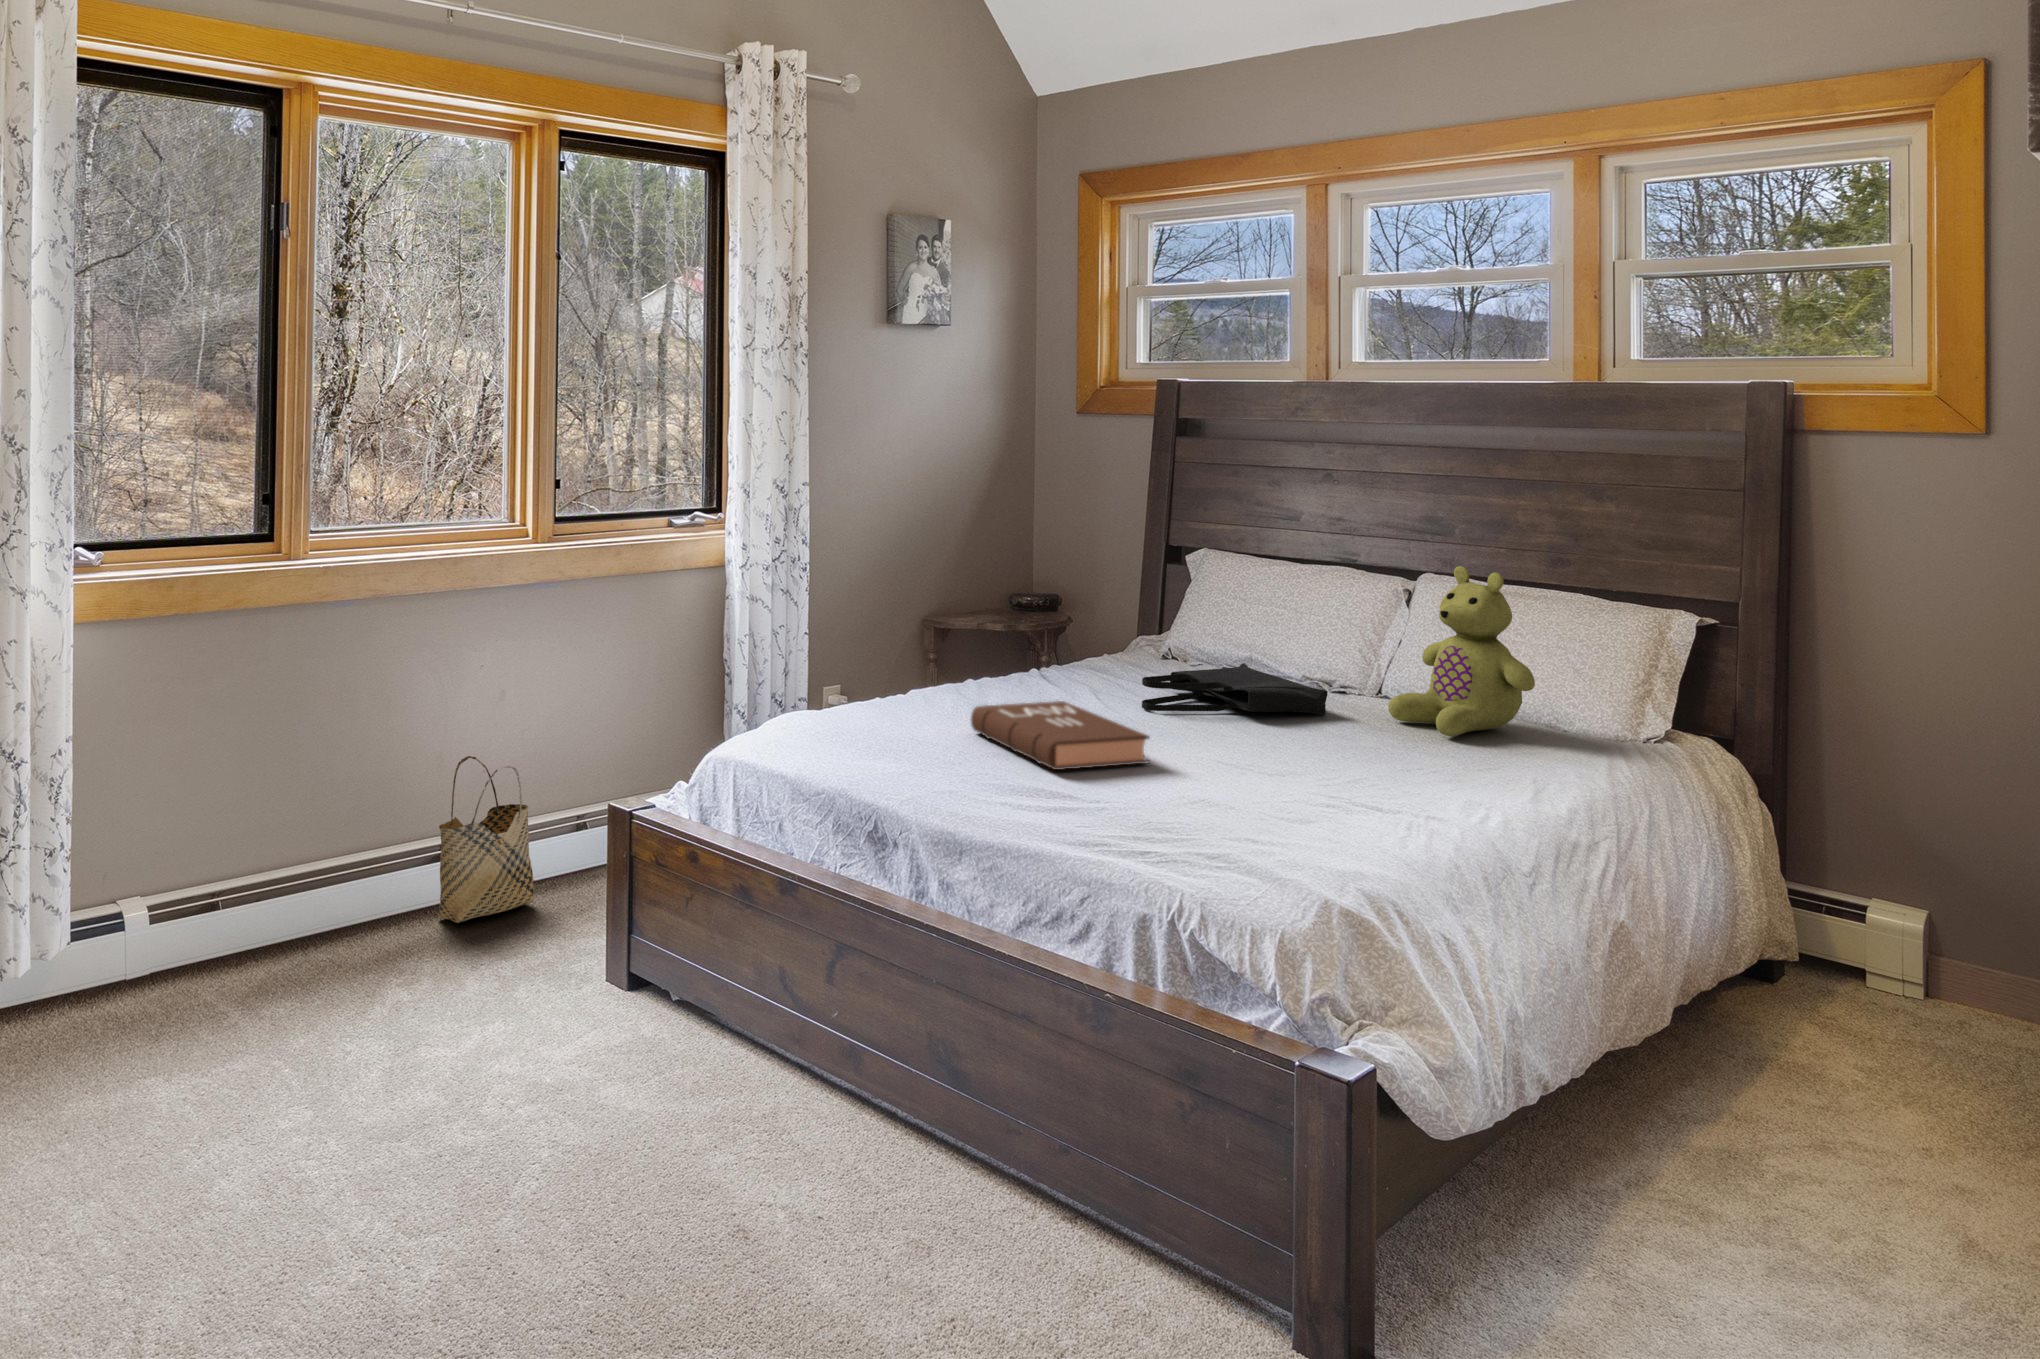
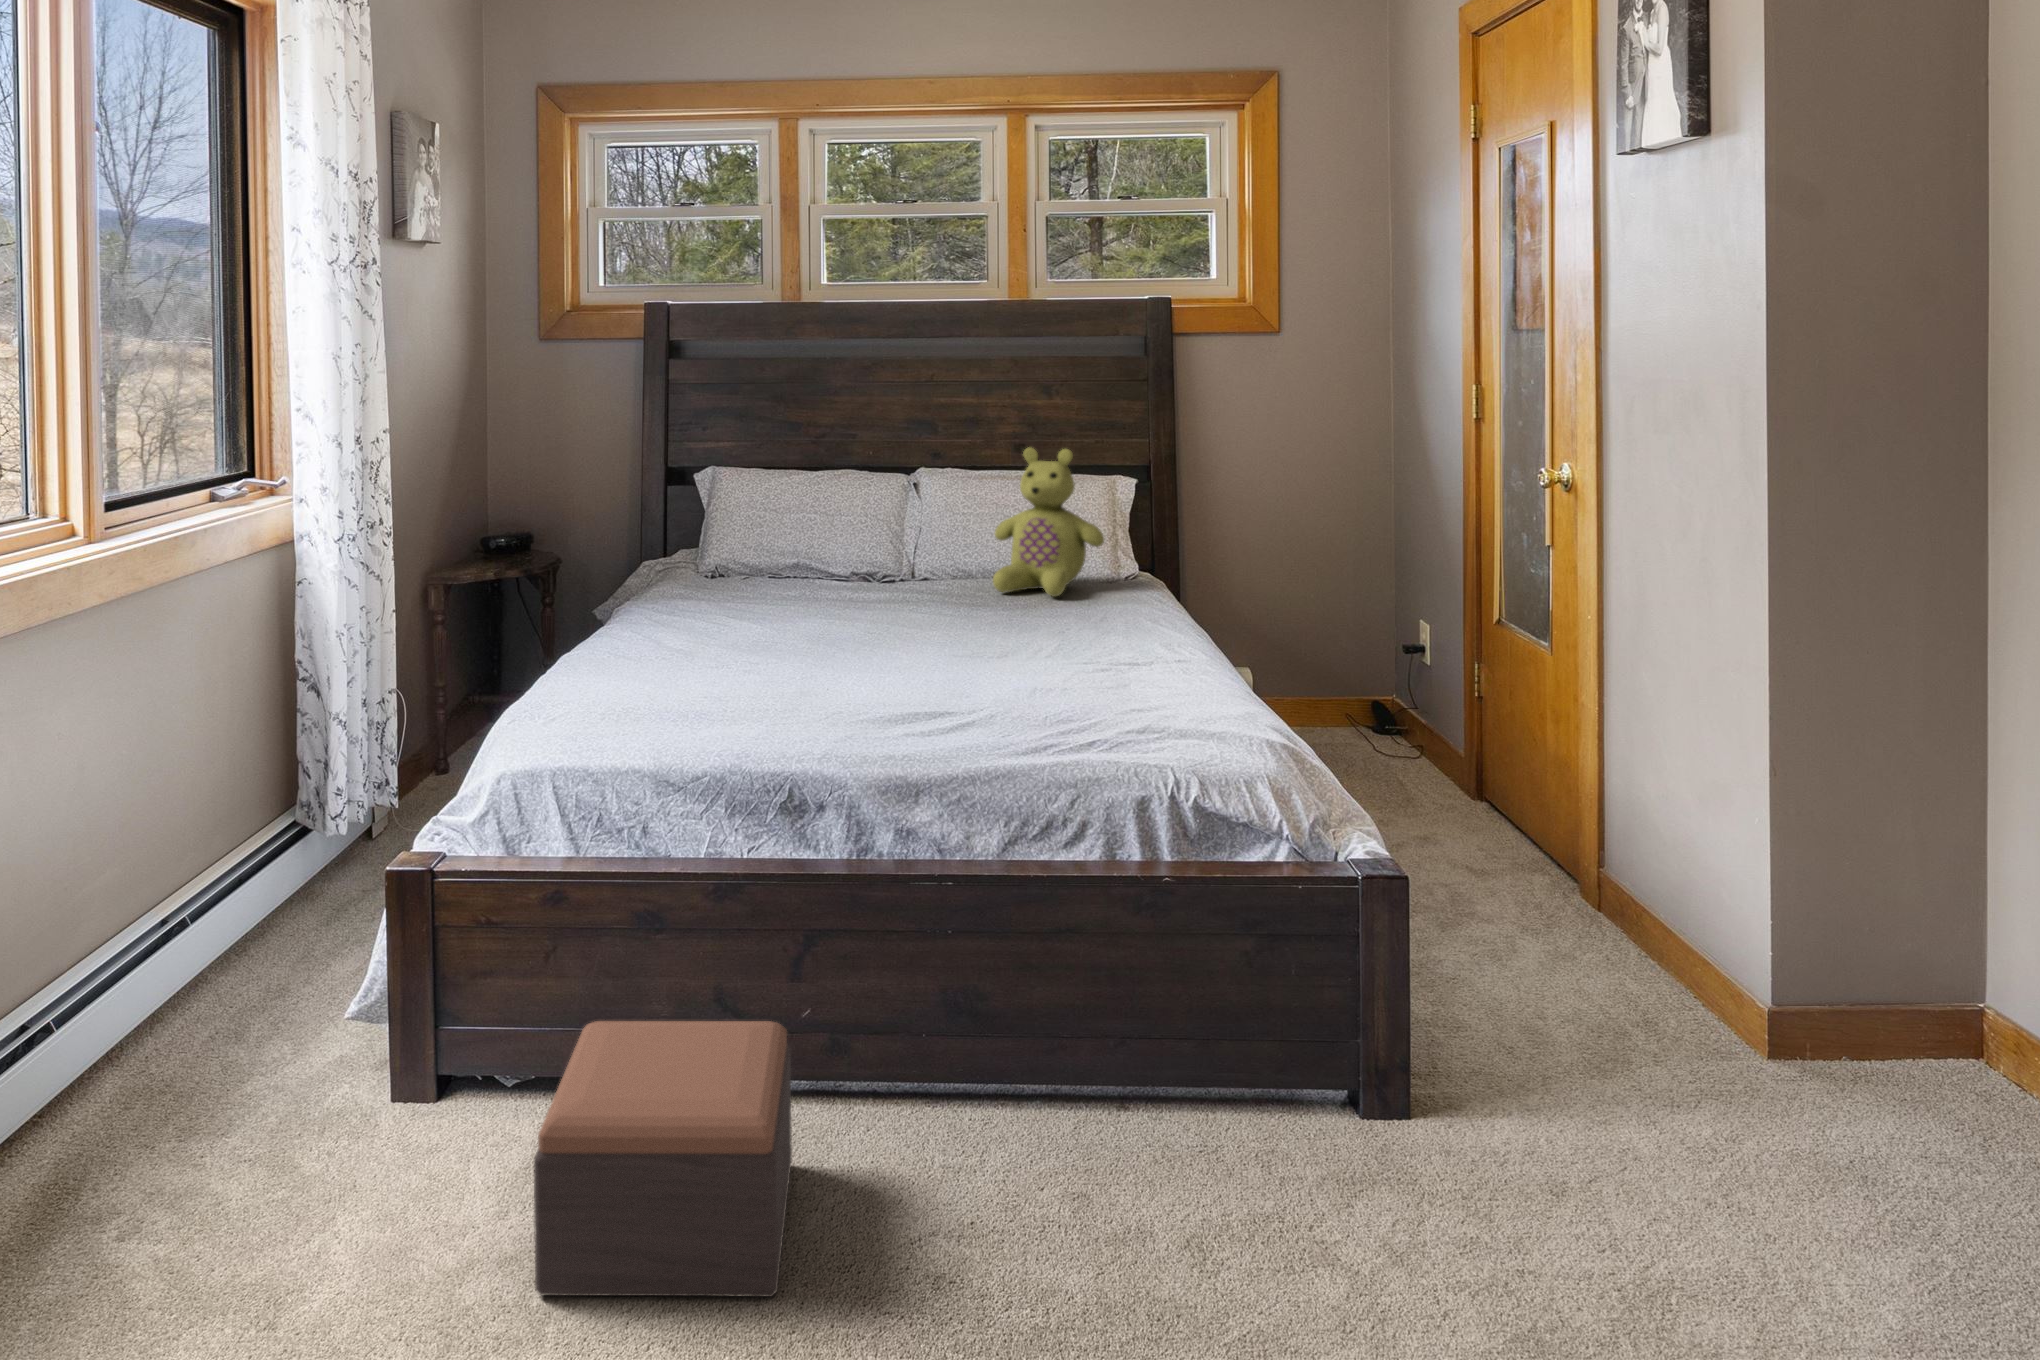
tote bag: present [1142,663,1328,715] -> none [808,567,950,624]
book: present [971,701,1149,770] -> none [741,628,932,692]
woven basket: present [438,756,534,923] -> none [54,873,182,1132]
footstool: none [535,946,778,1178] -> present [534,1021,792,1297]

